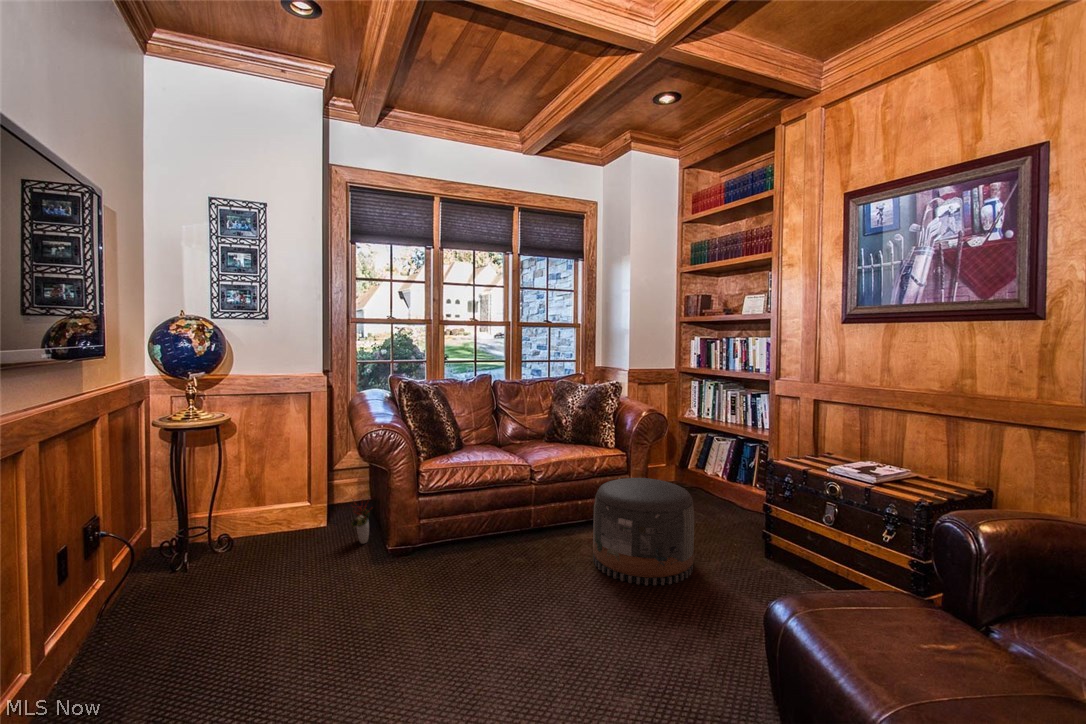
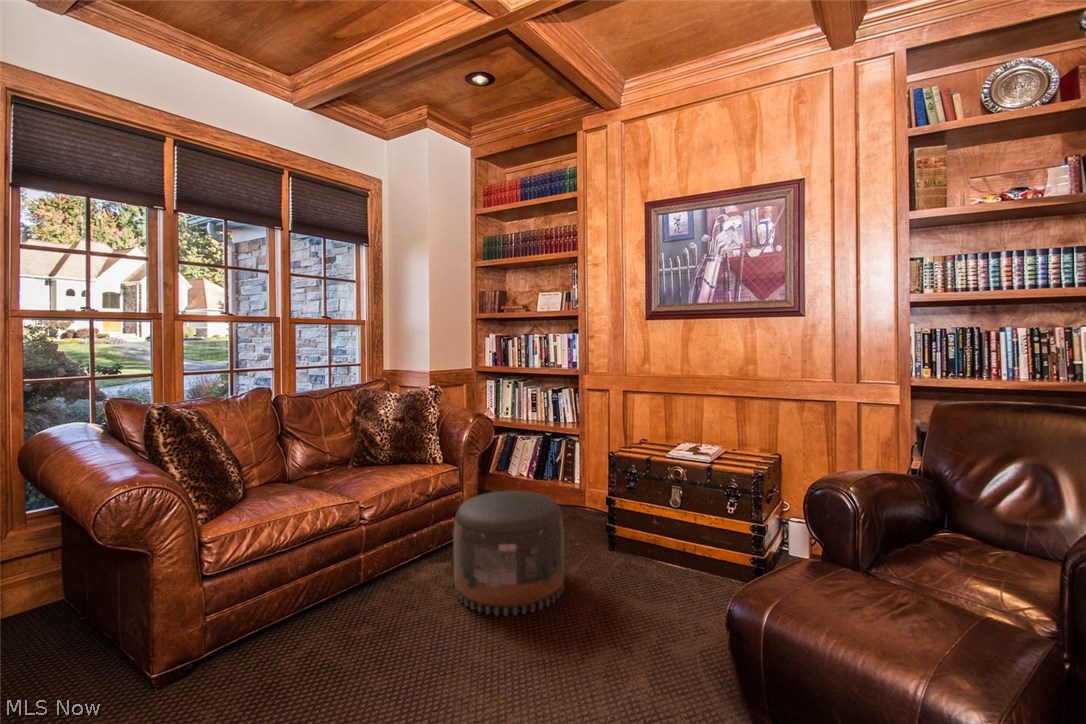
decorative plant: present [351,499,372,544] -> none [47,607,98,687]

